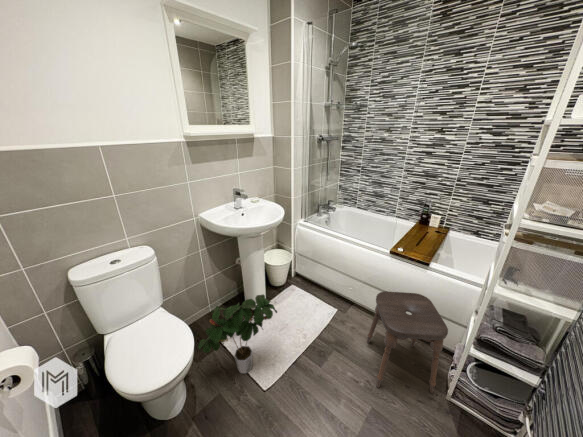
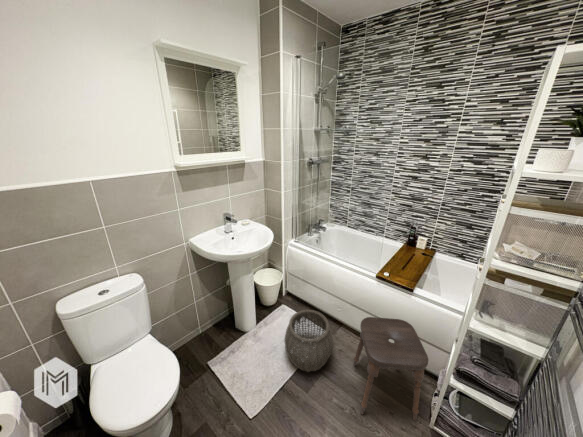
woven basket: none [297,287,346,348] -> present [285,310,333,372]
potted plant: present [198,294,277,373] -> none [185,321,264,399]

